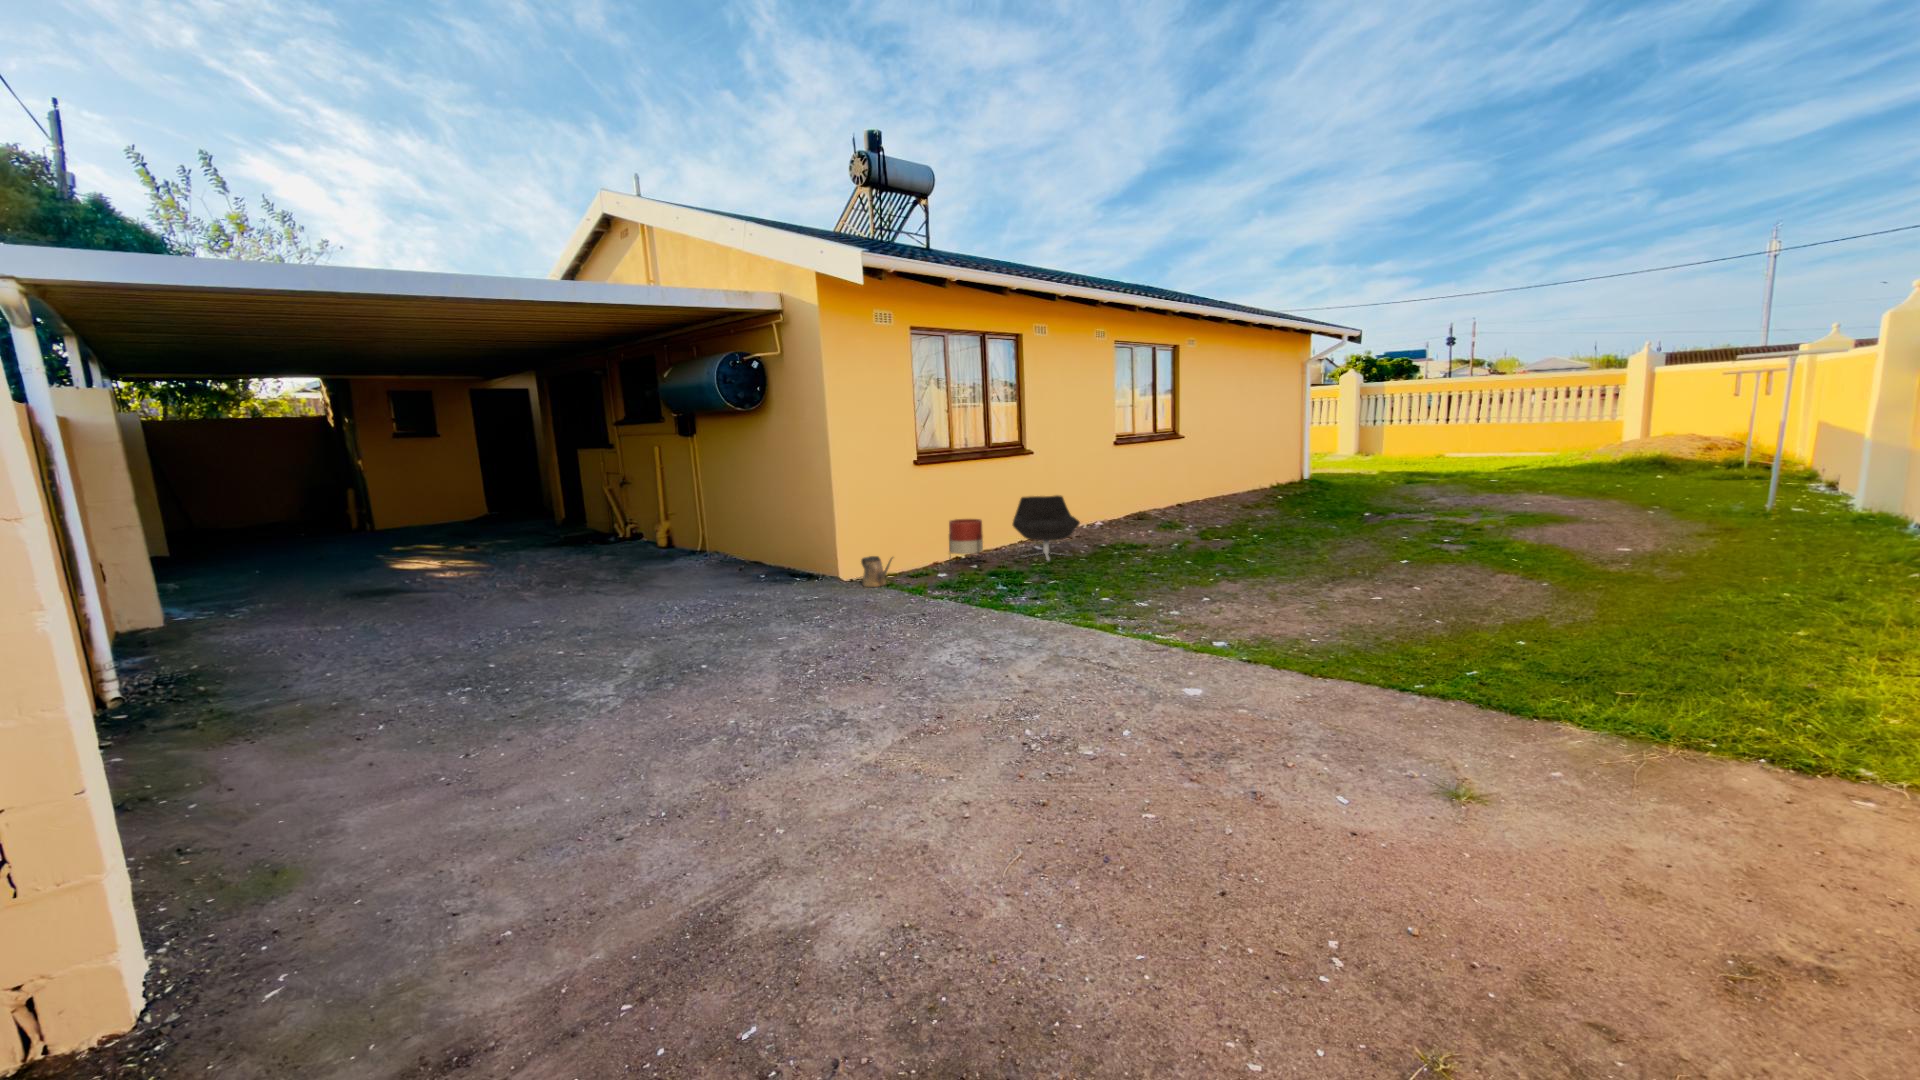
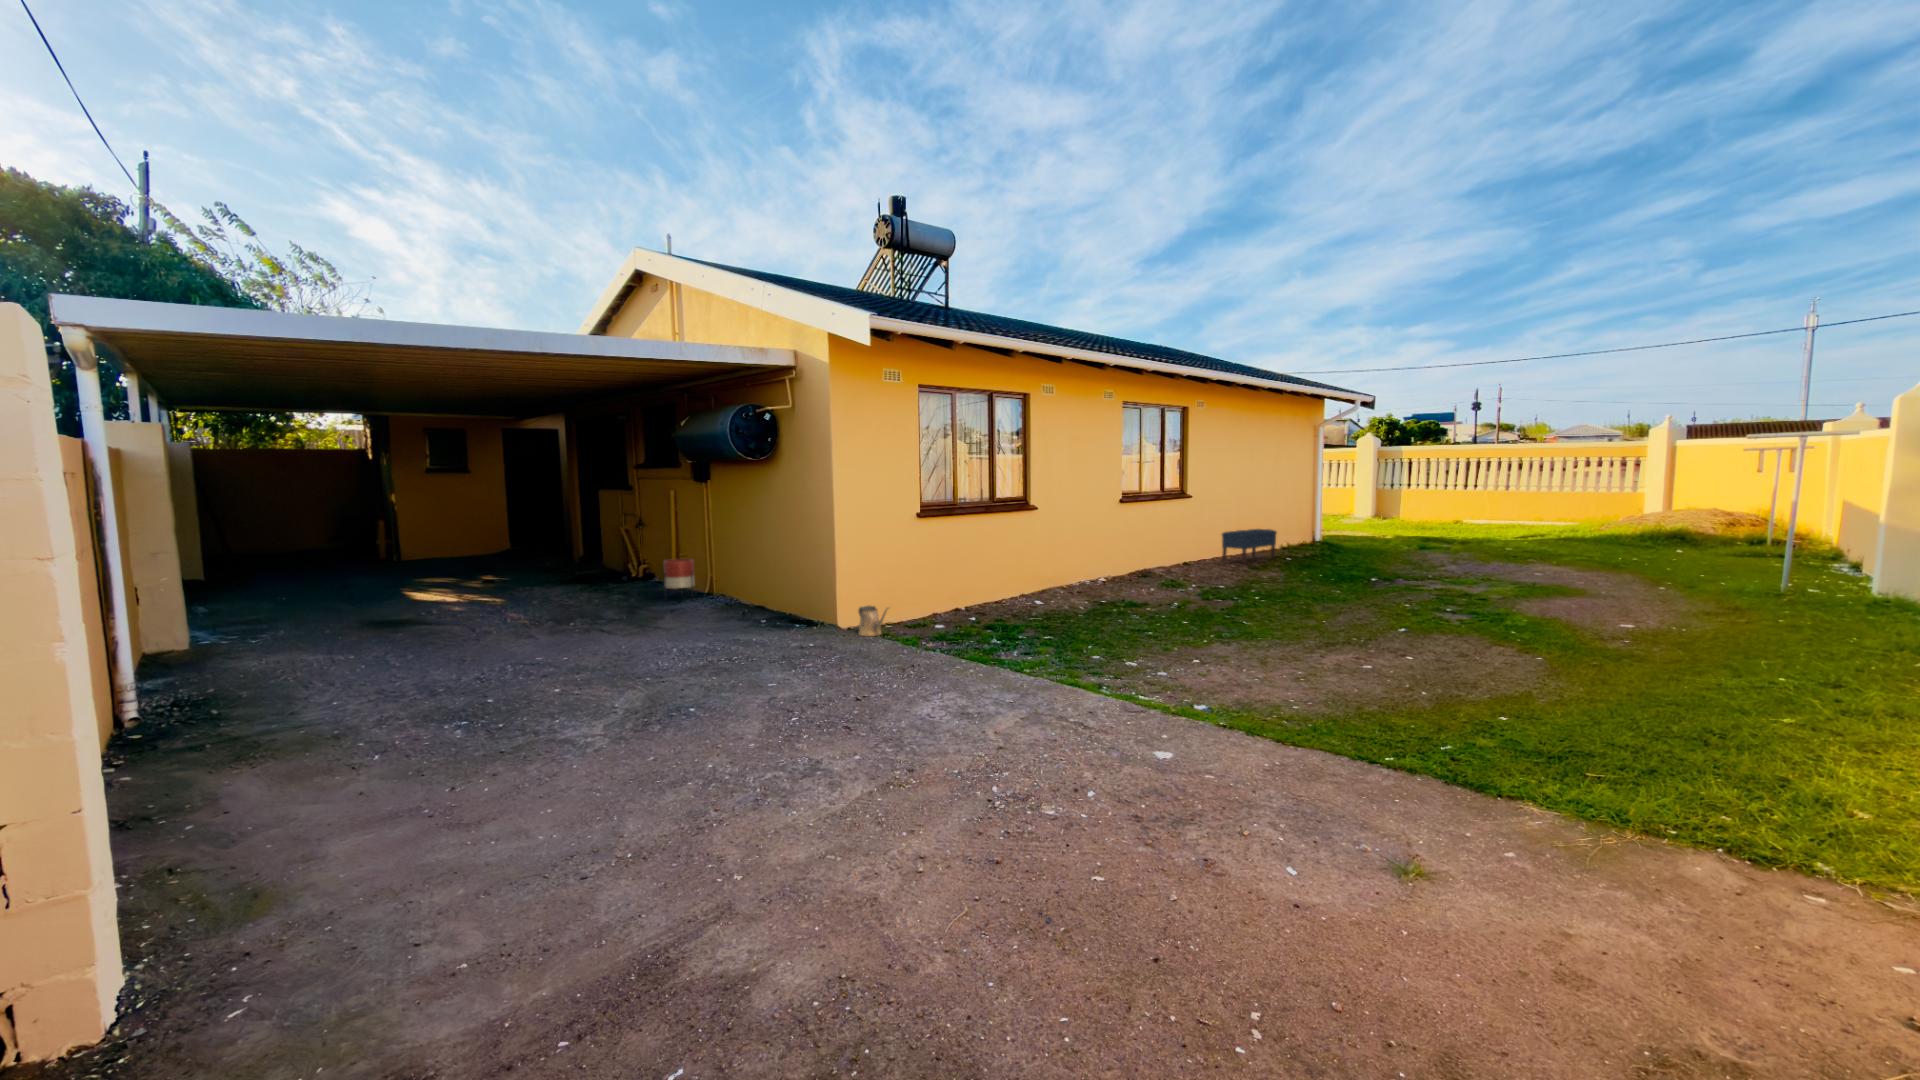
bench: none [1215,468,1270,503] -> present [1221,529,1277,564]
lounge chair: present [1013,495,1080,561] -> none [1011,551,1078,616]
planter: present [949,519,983,566] -> present [664,559,695,589]

